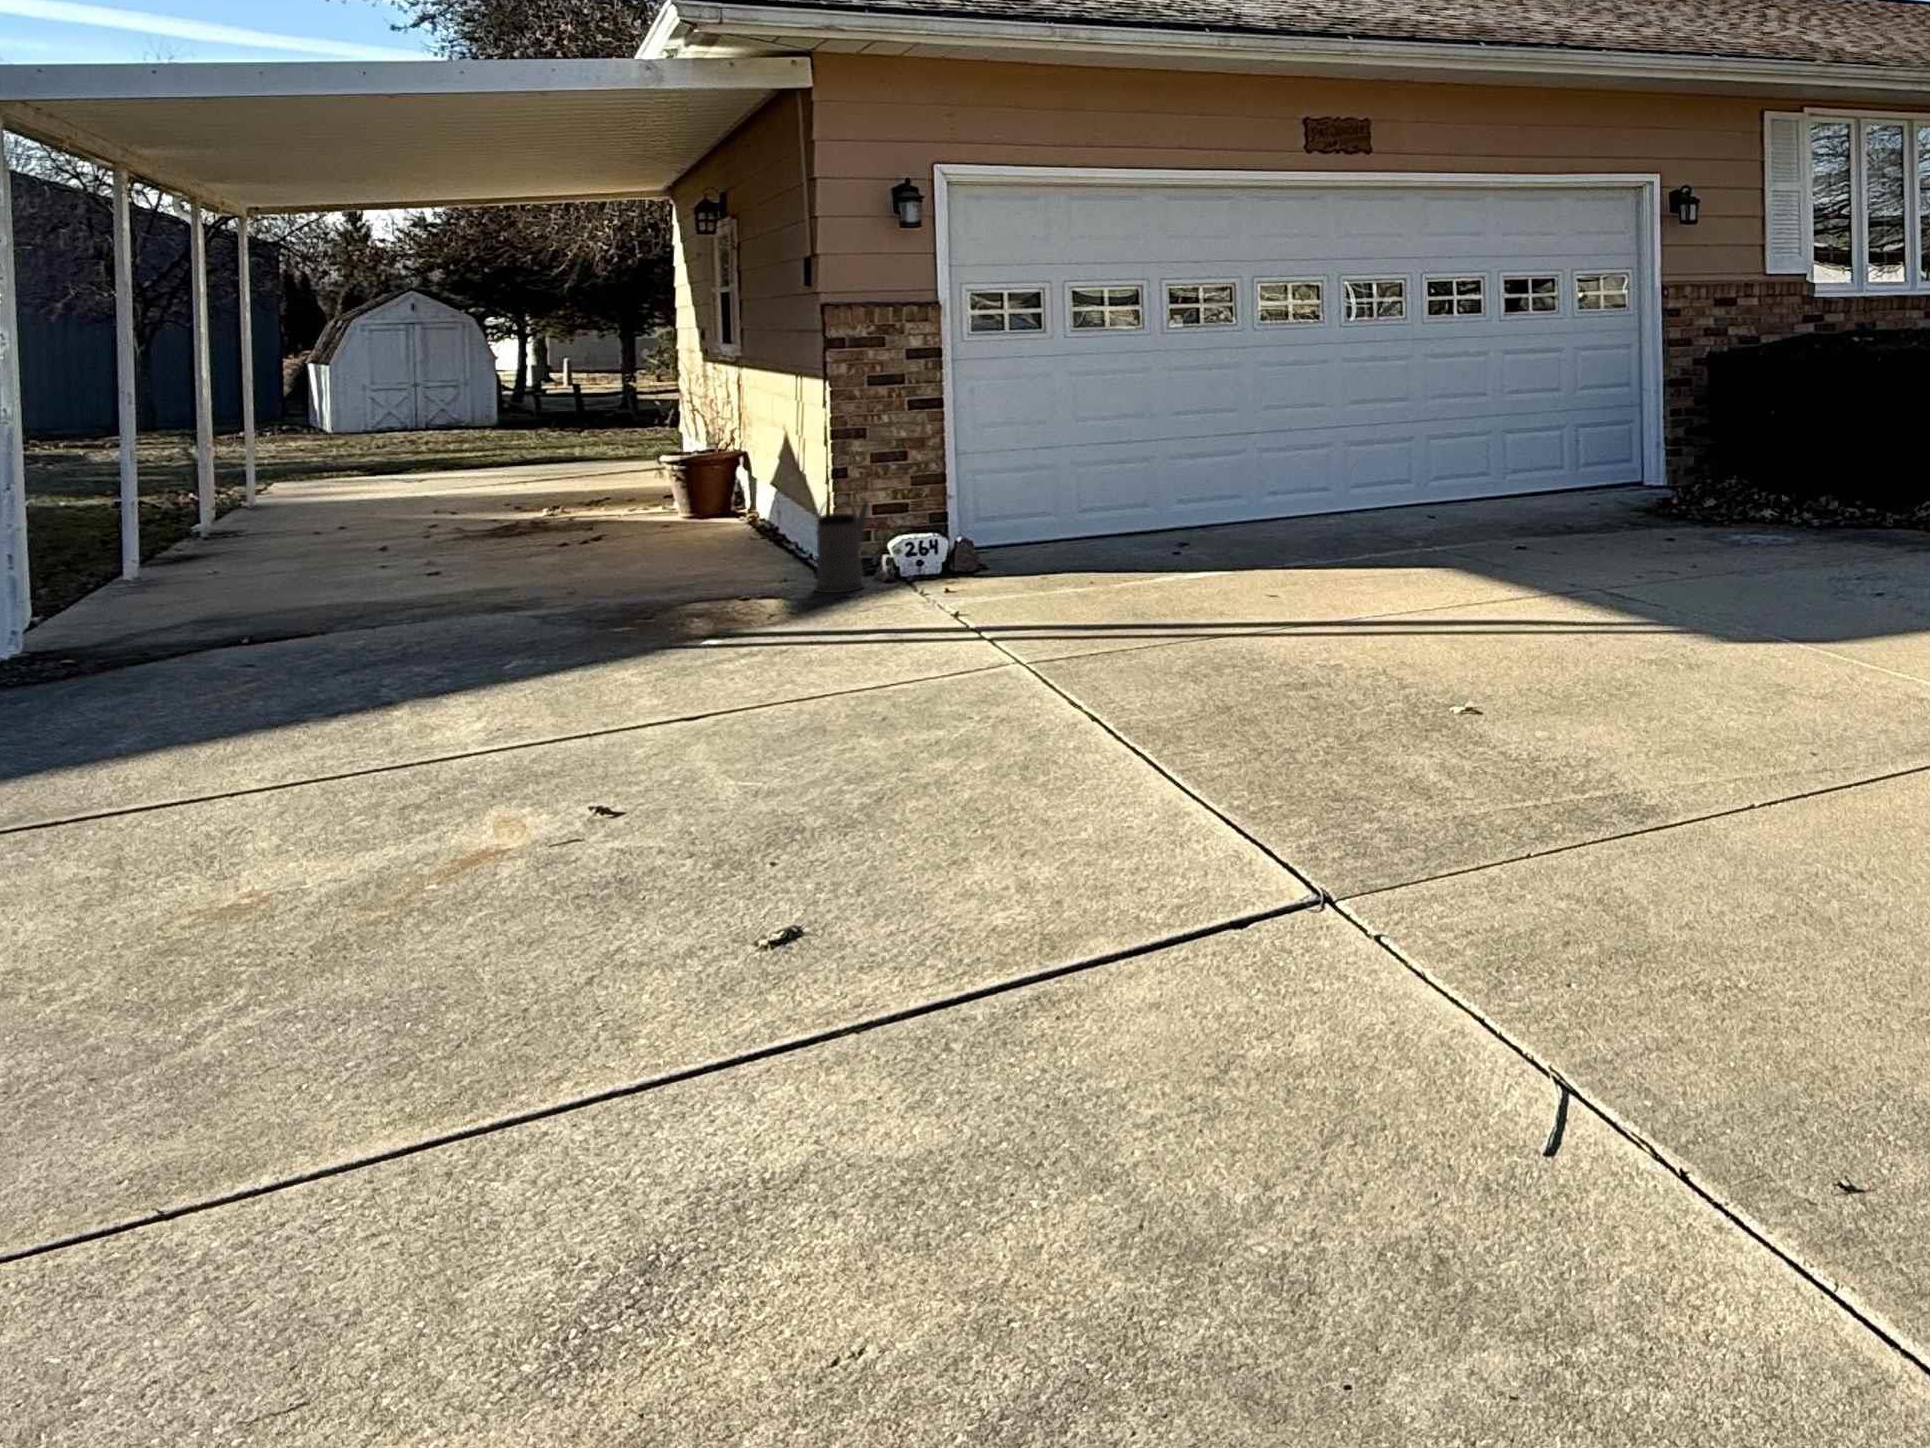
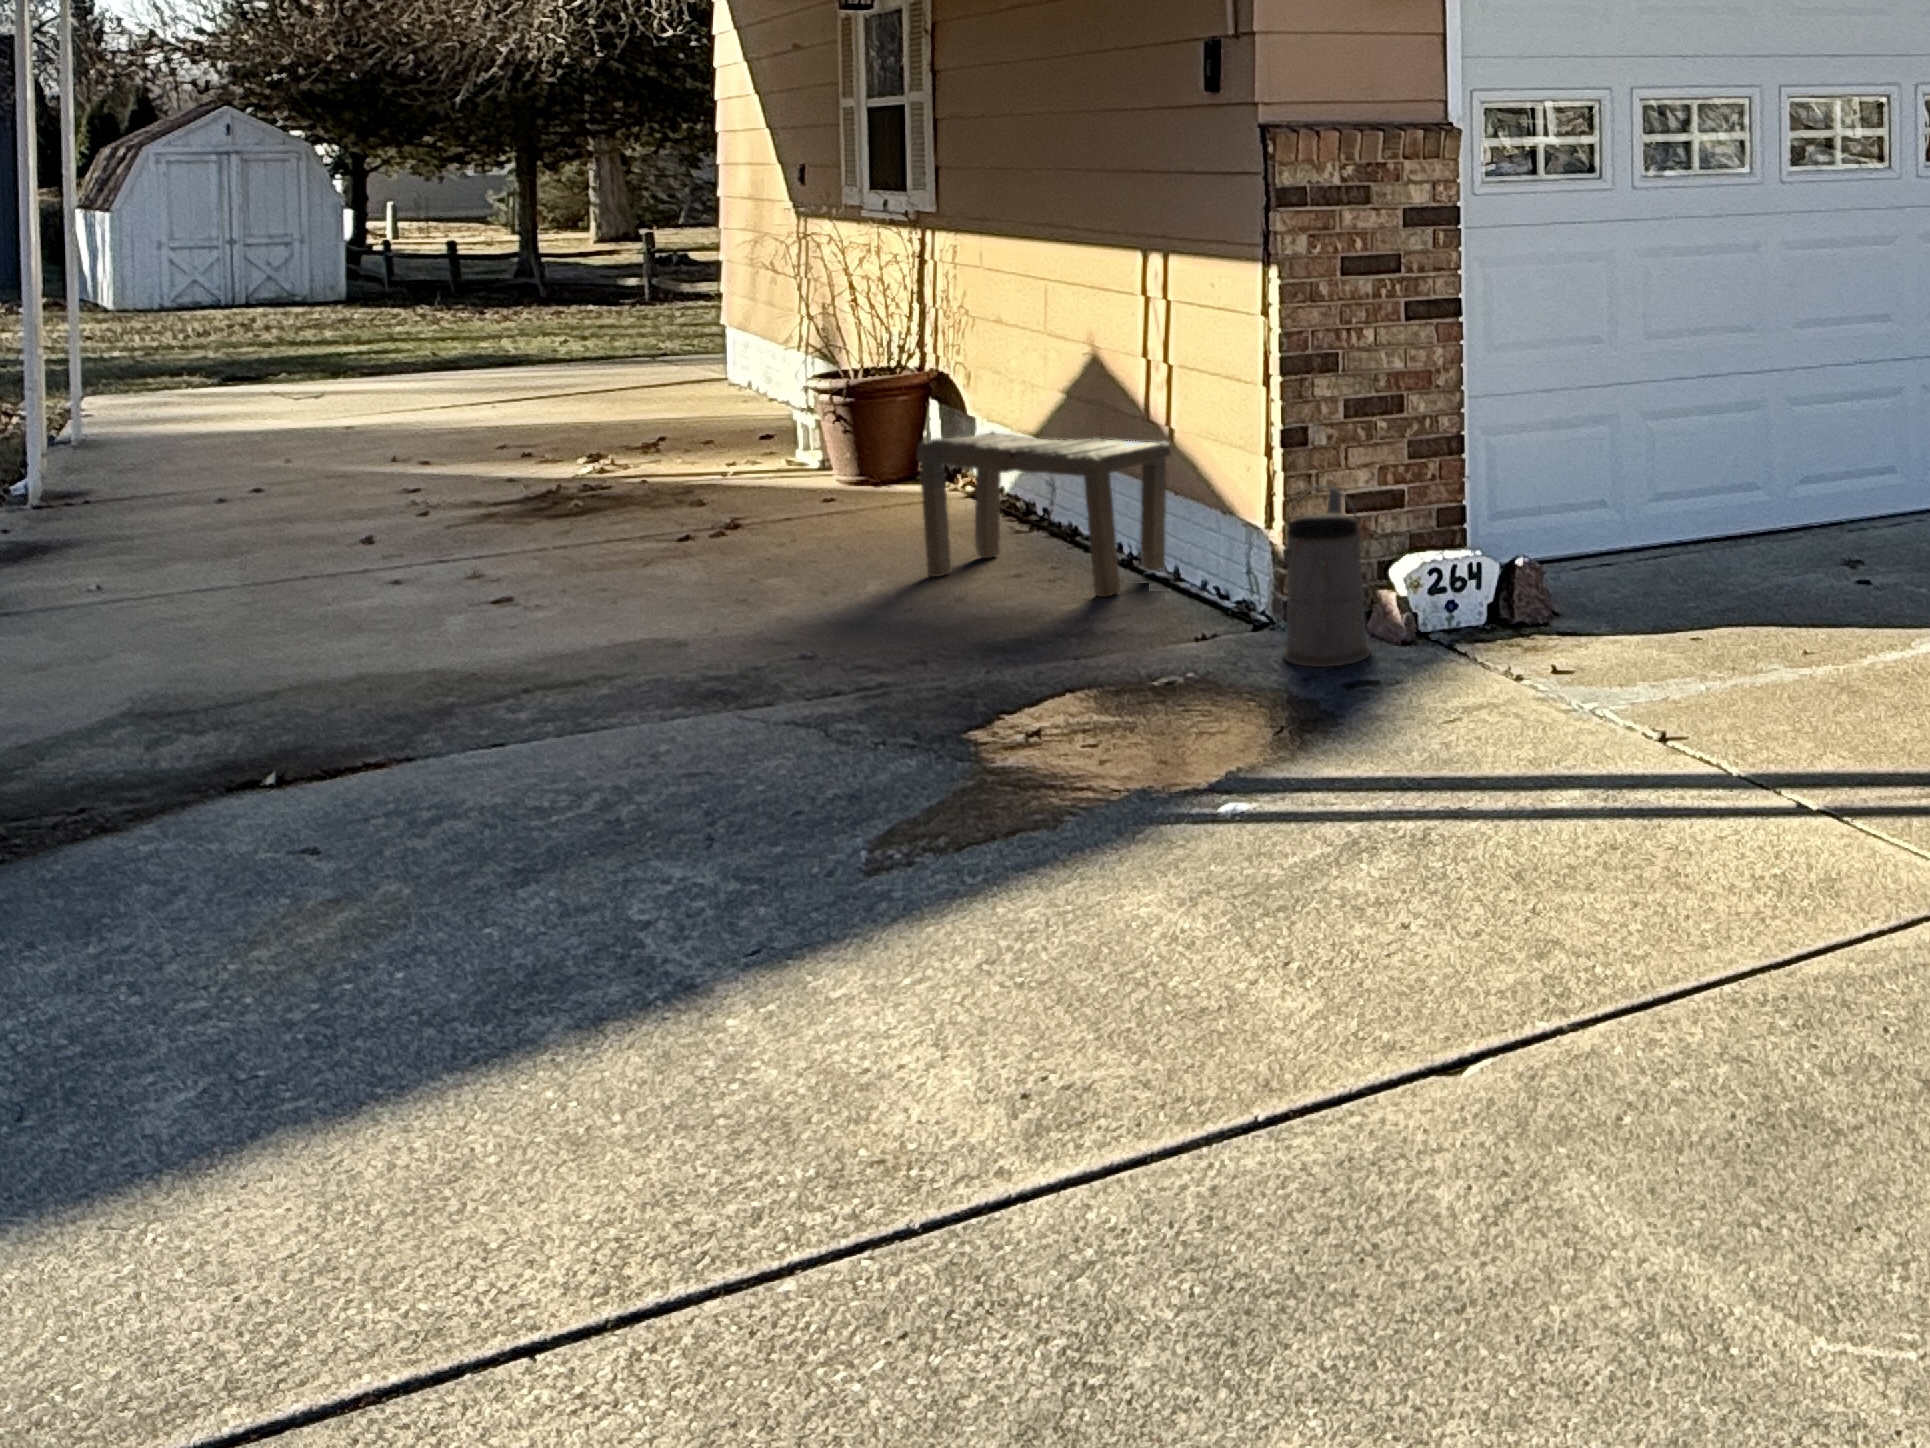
bench: none [668,478,807,567] -> present [917,431,1171,597]

